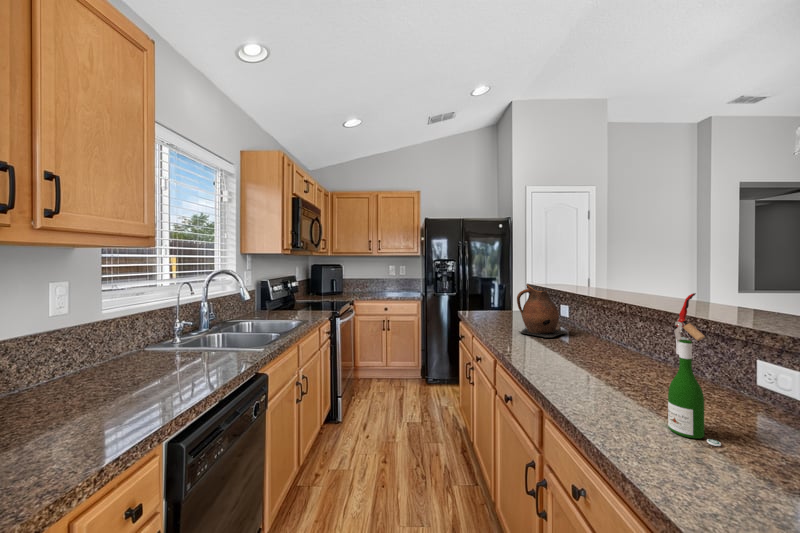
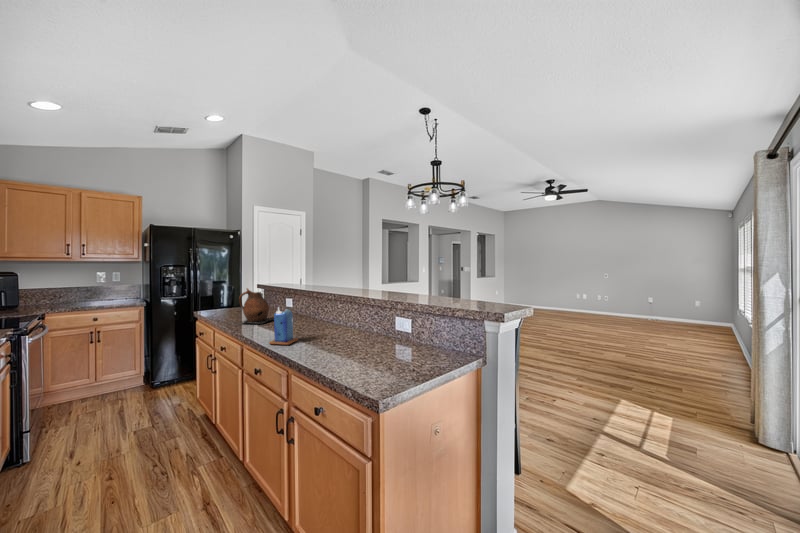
wine bottle: present [668,293,721,446] -> none [301,292,317,354]
candle: none [579,318,637,396] -> present [269,308,298,345]

